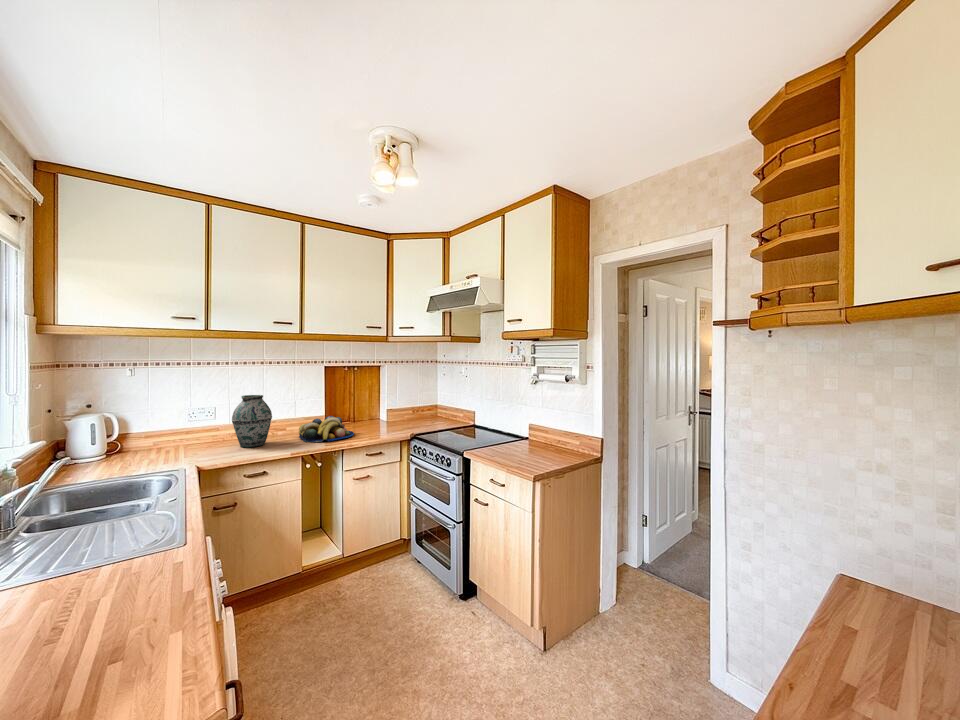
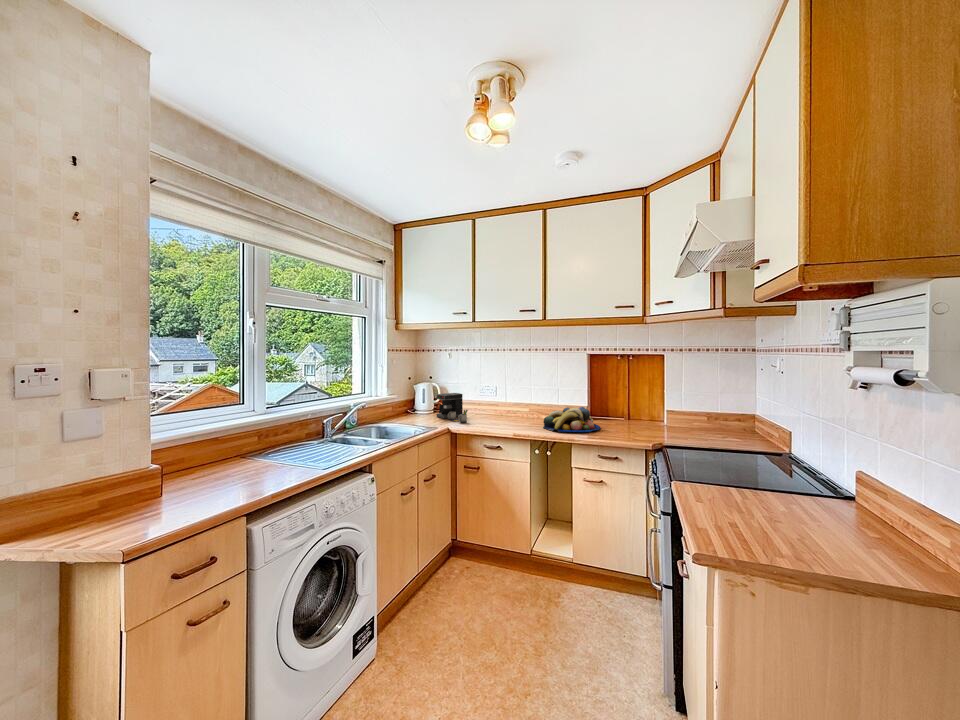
vase: present [232,395,272,447] -> none [492,378,523,424]
coffee maker: none [123,421,202,460] -> present [437,393,468,422]

